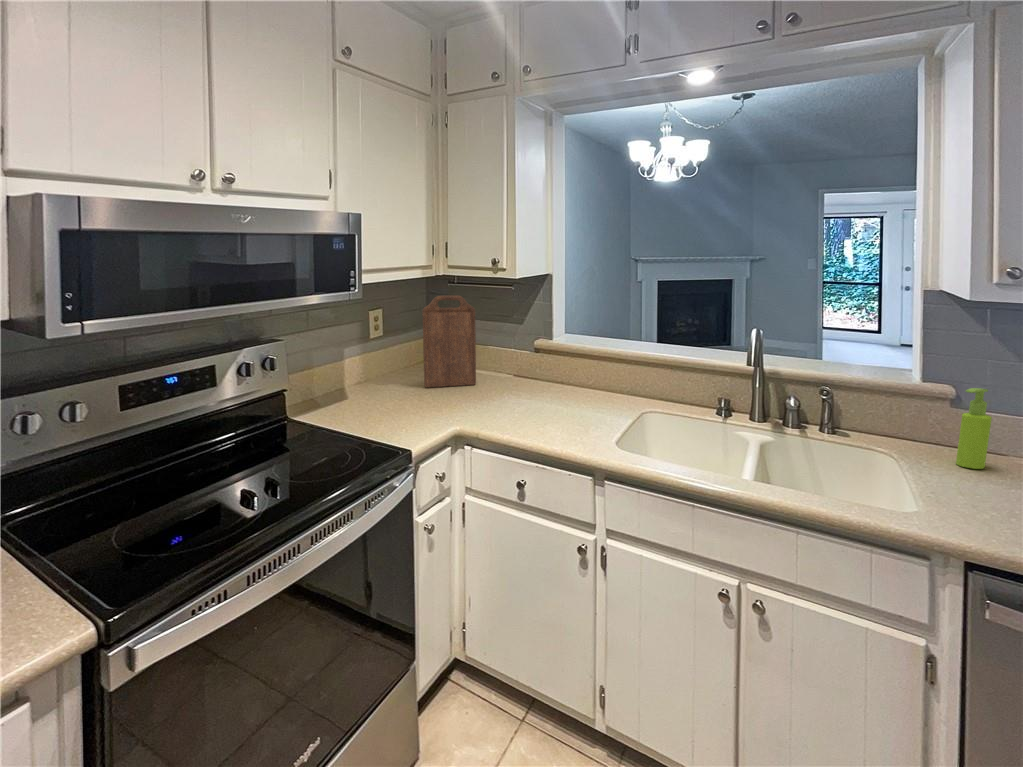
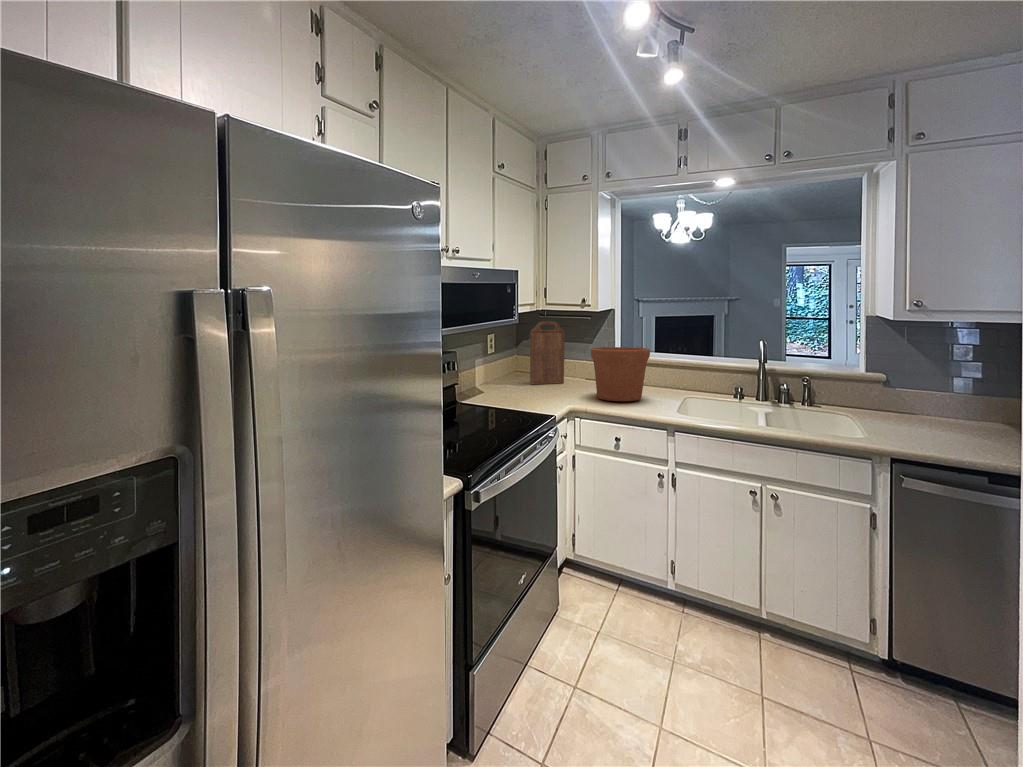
flower pot: none [493,336,582,423] -> present [591,347,650,401]
soap dispenser: present [956,388,992,469] -> none [885,373,905,420]

